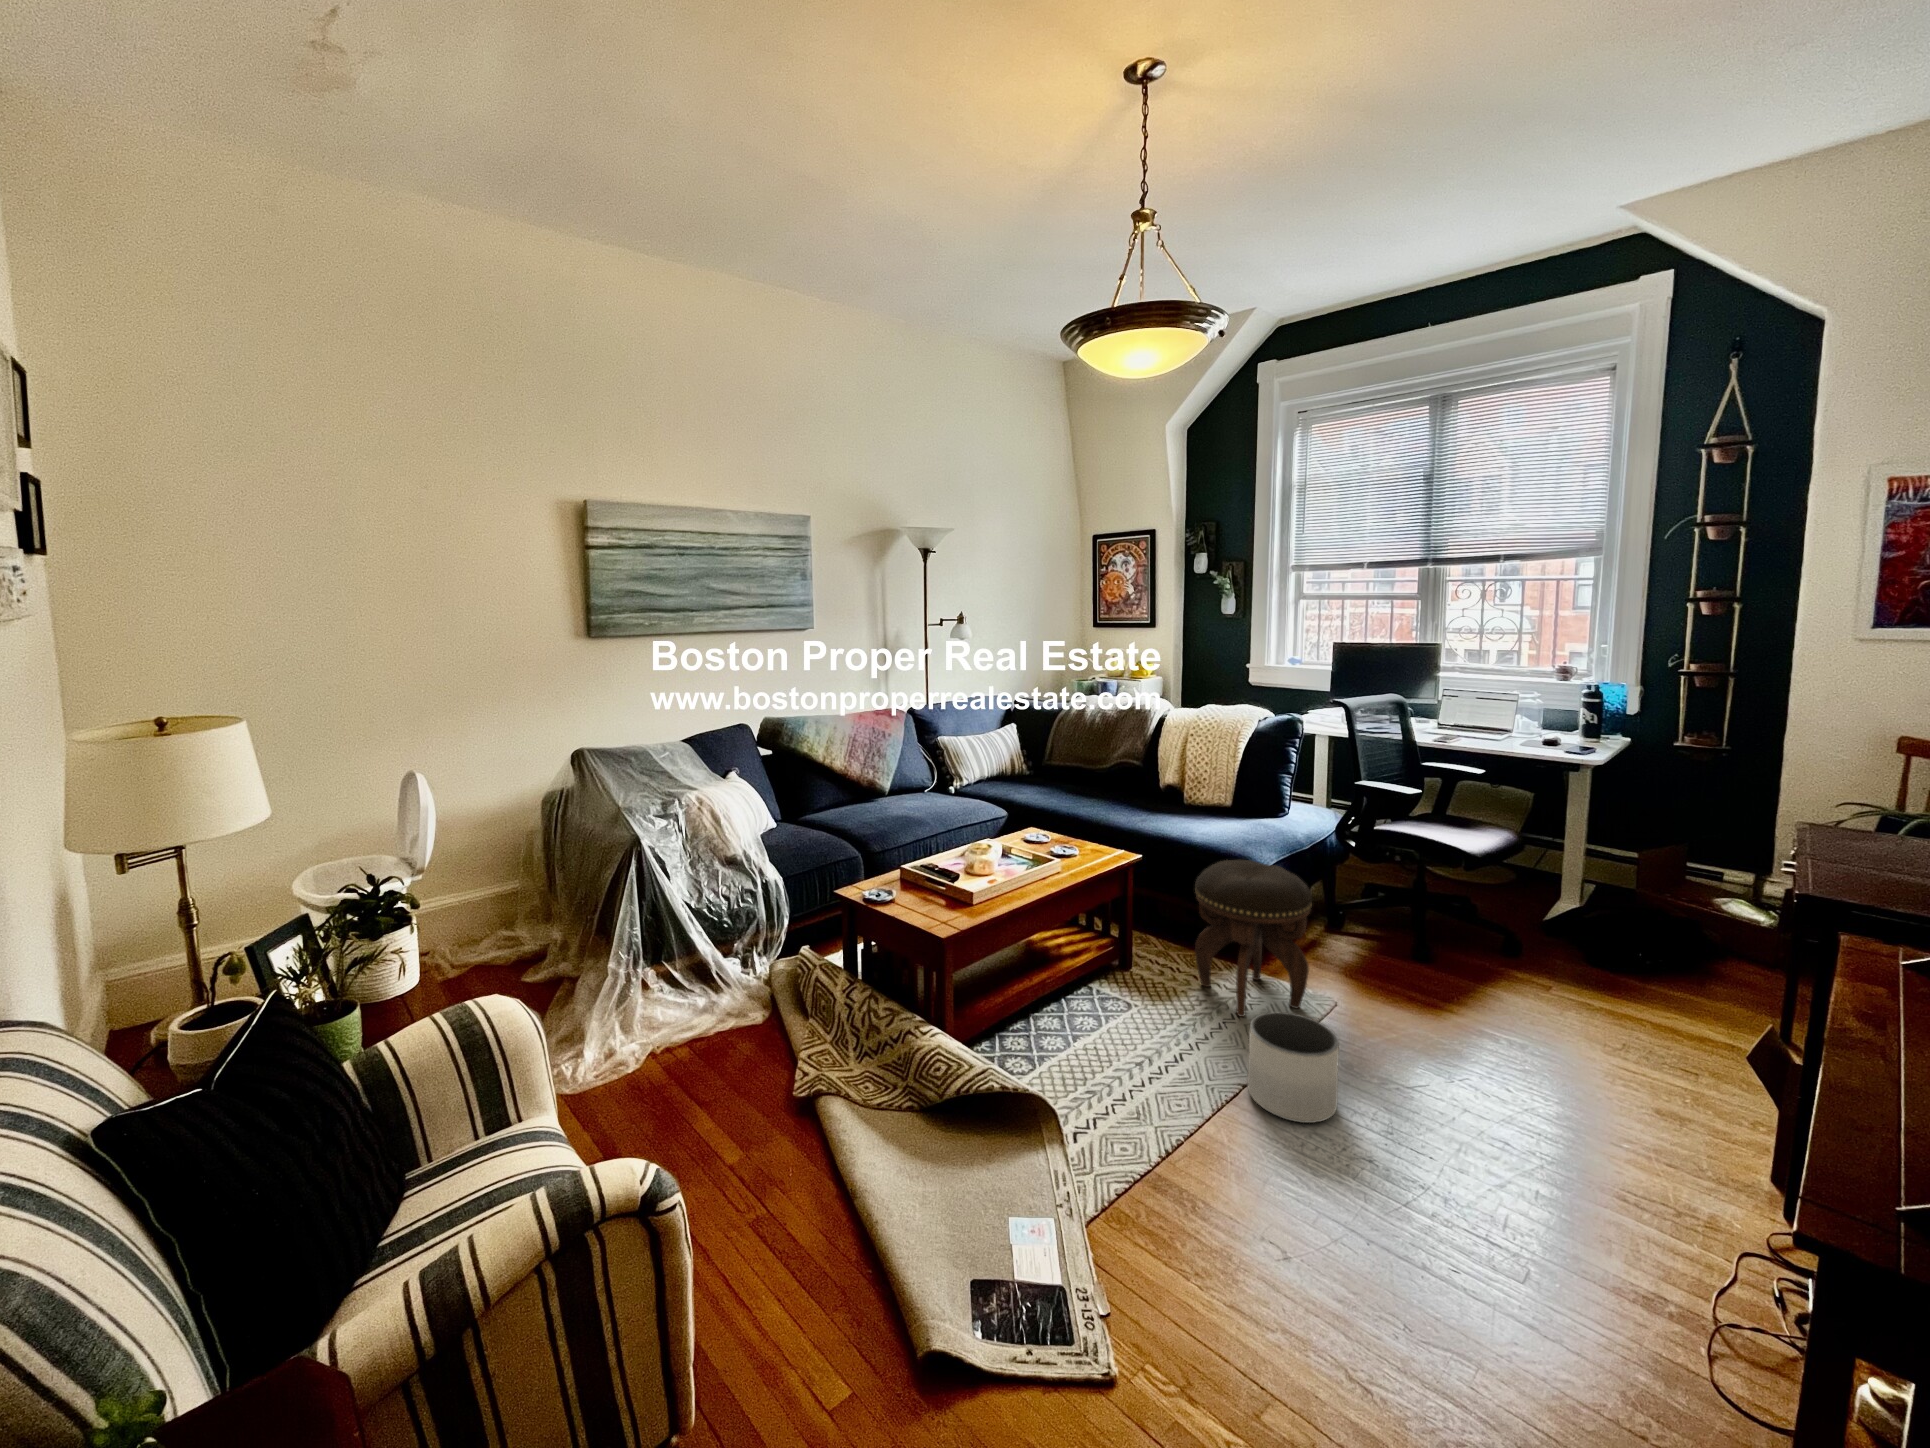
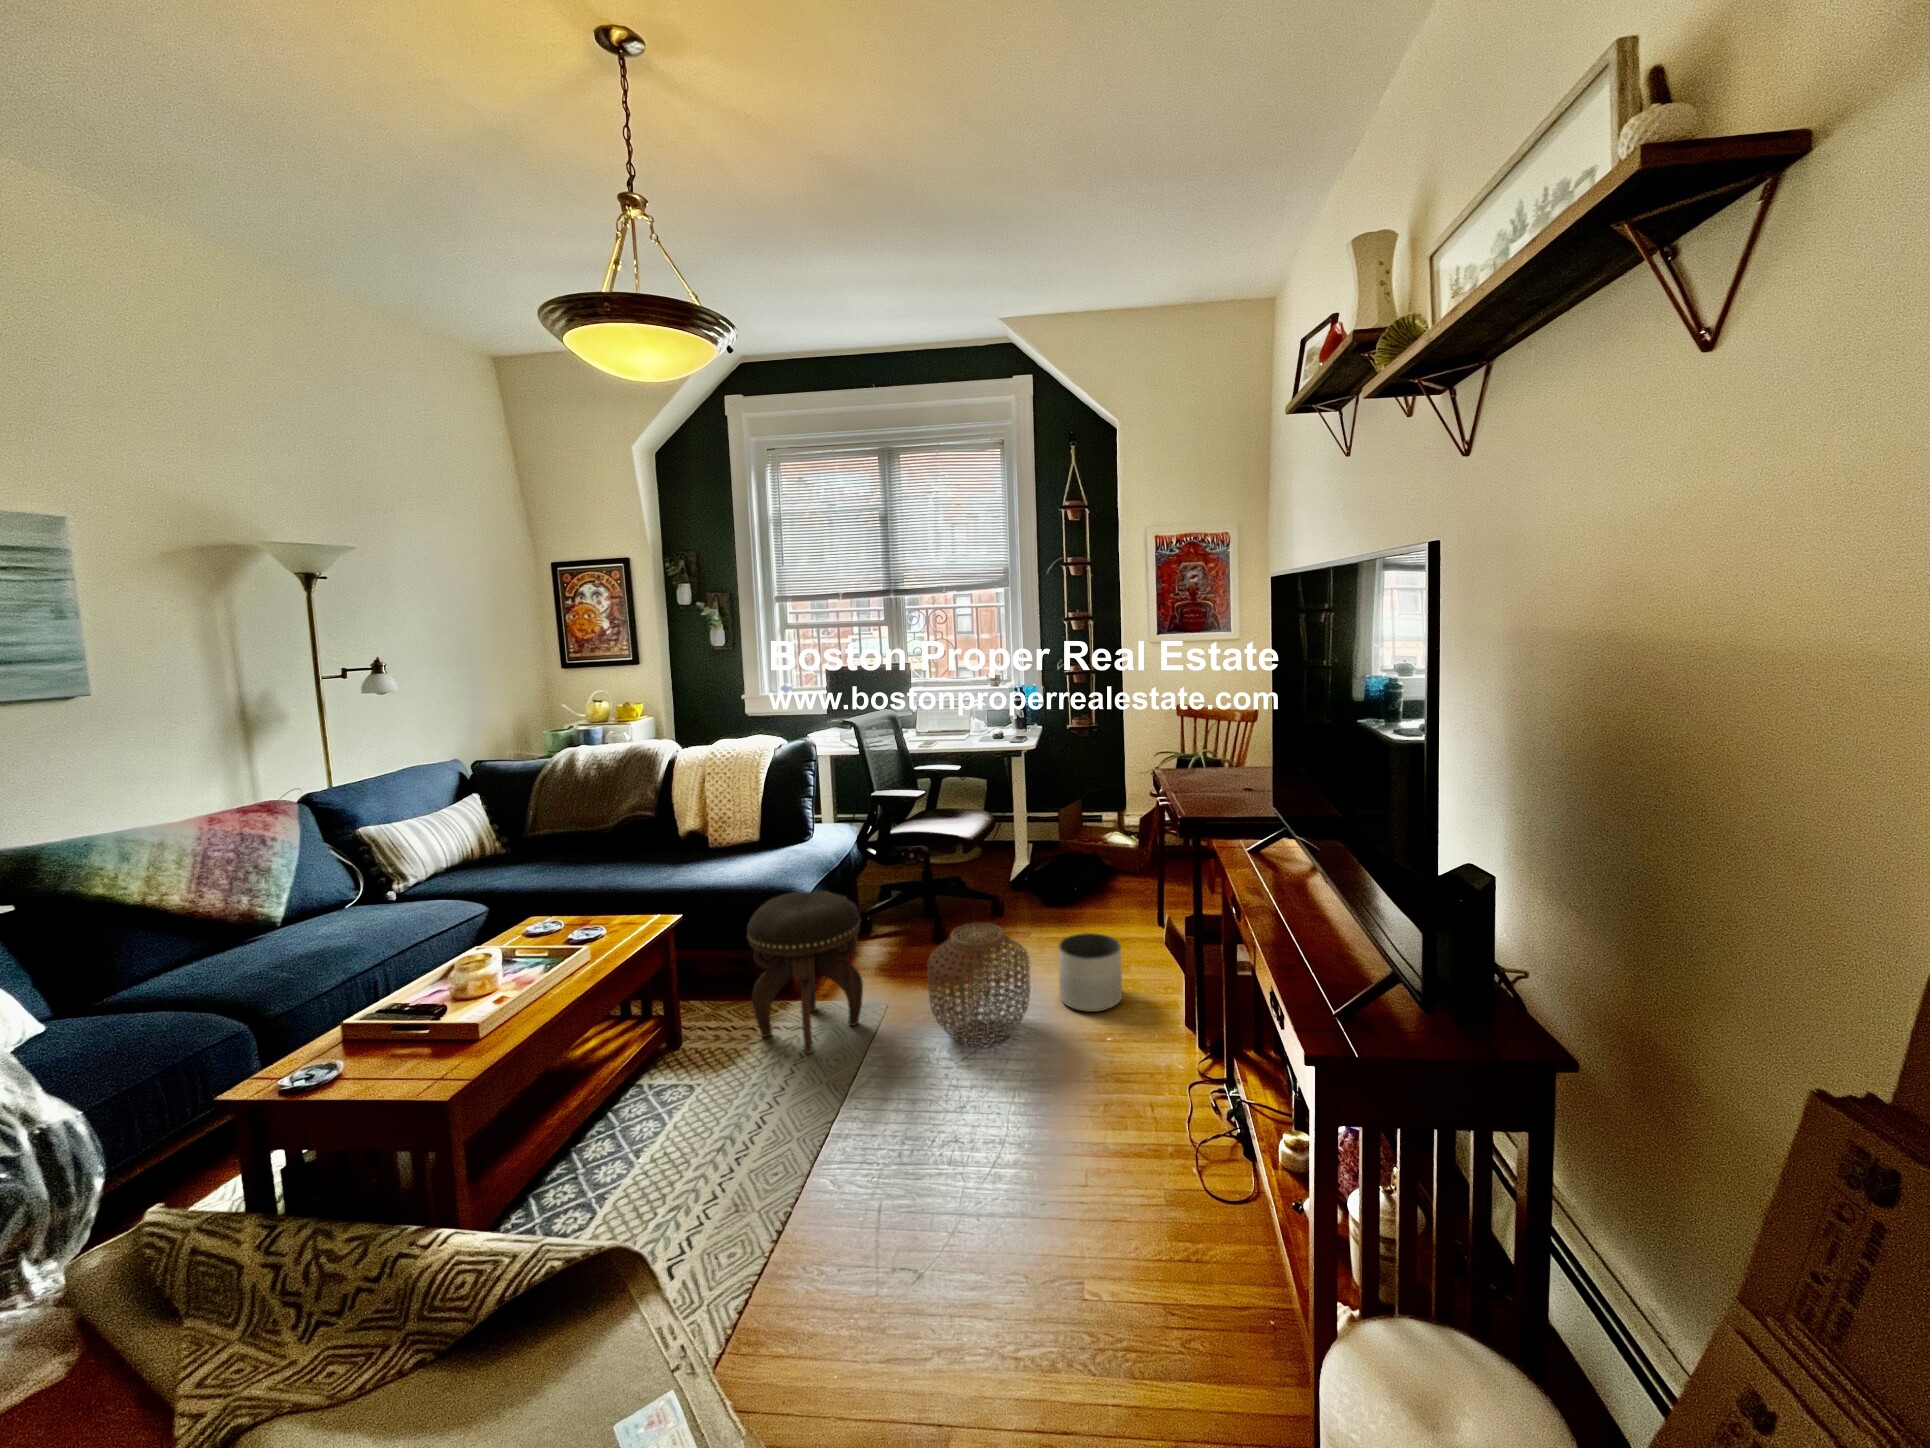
woven basket: none [1379,944,1521,1090] -> present [927,923,1030,1047]
planter: present [1247,1012,1339,1123] -> present [1059,933,1122,1012]

